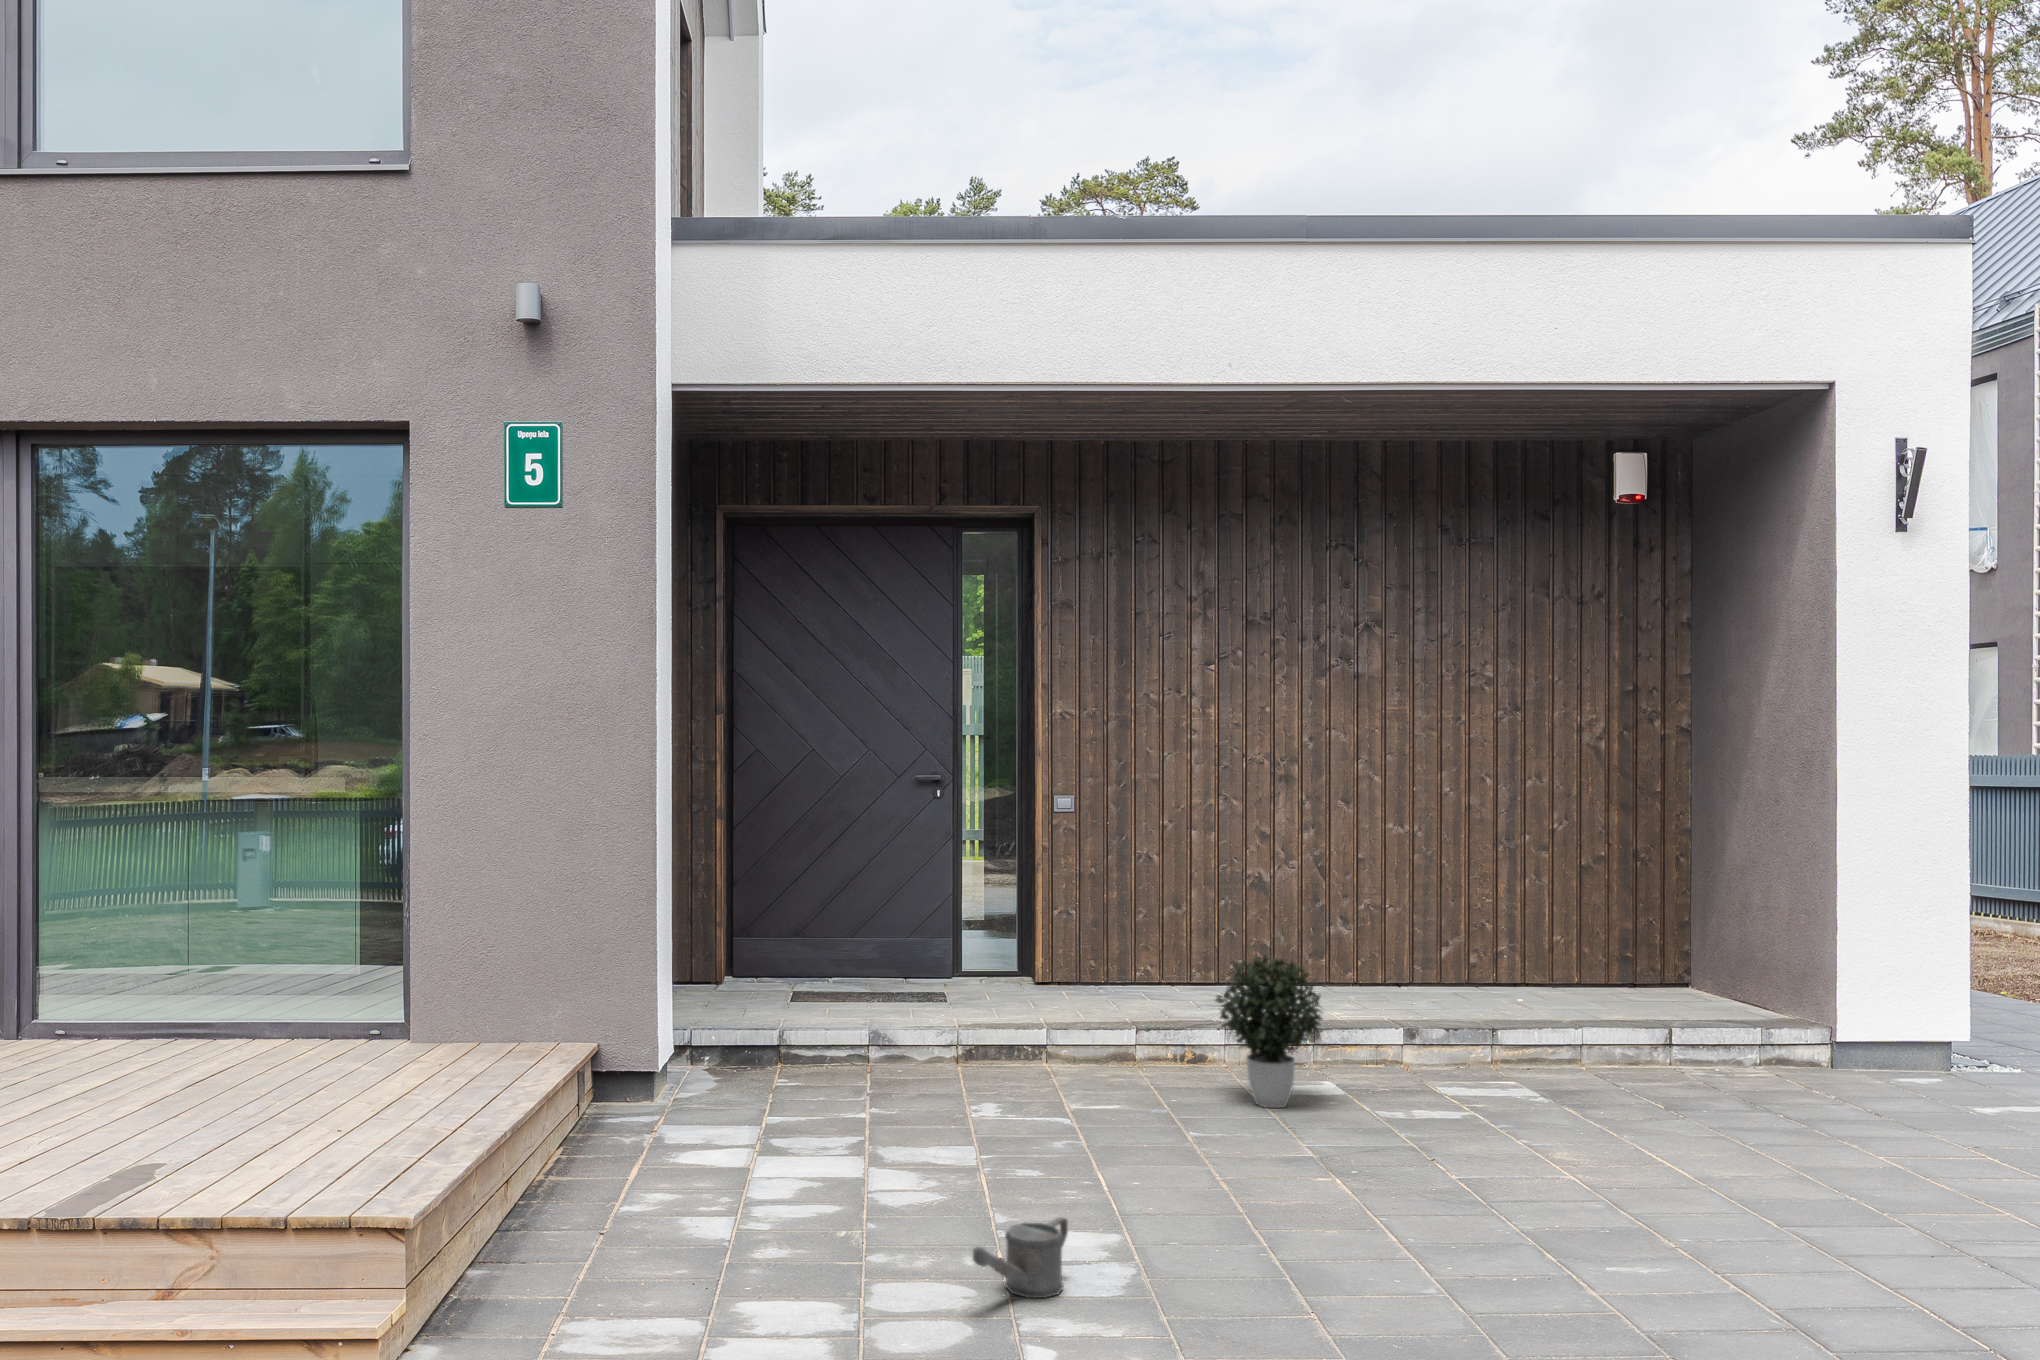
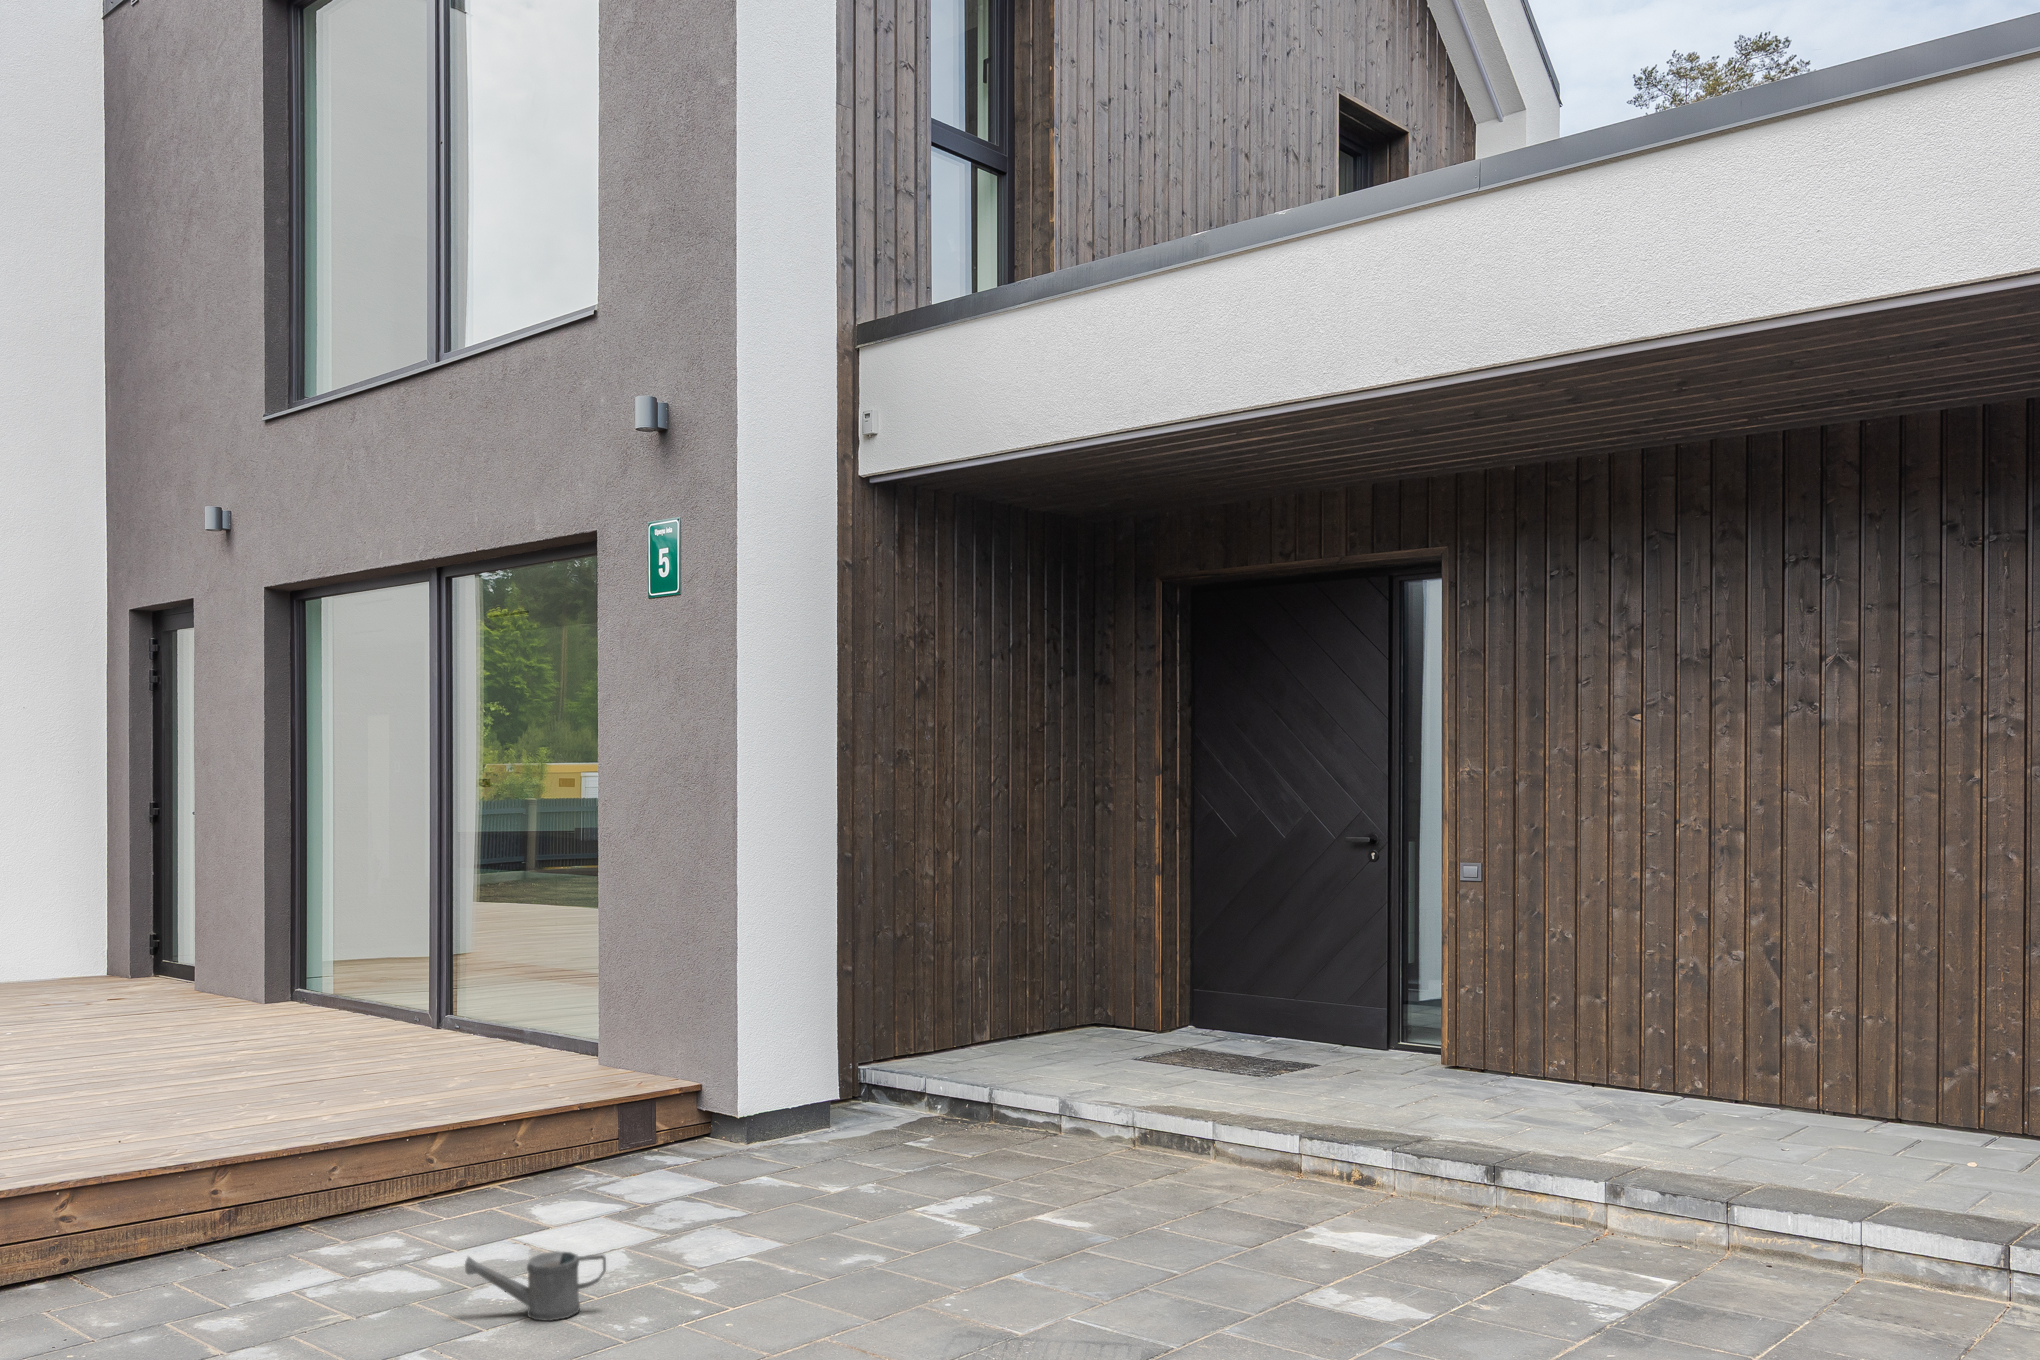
potted plant: present [1215,956,1322,1108] -> none [1212,1056,1335,1239]

